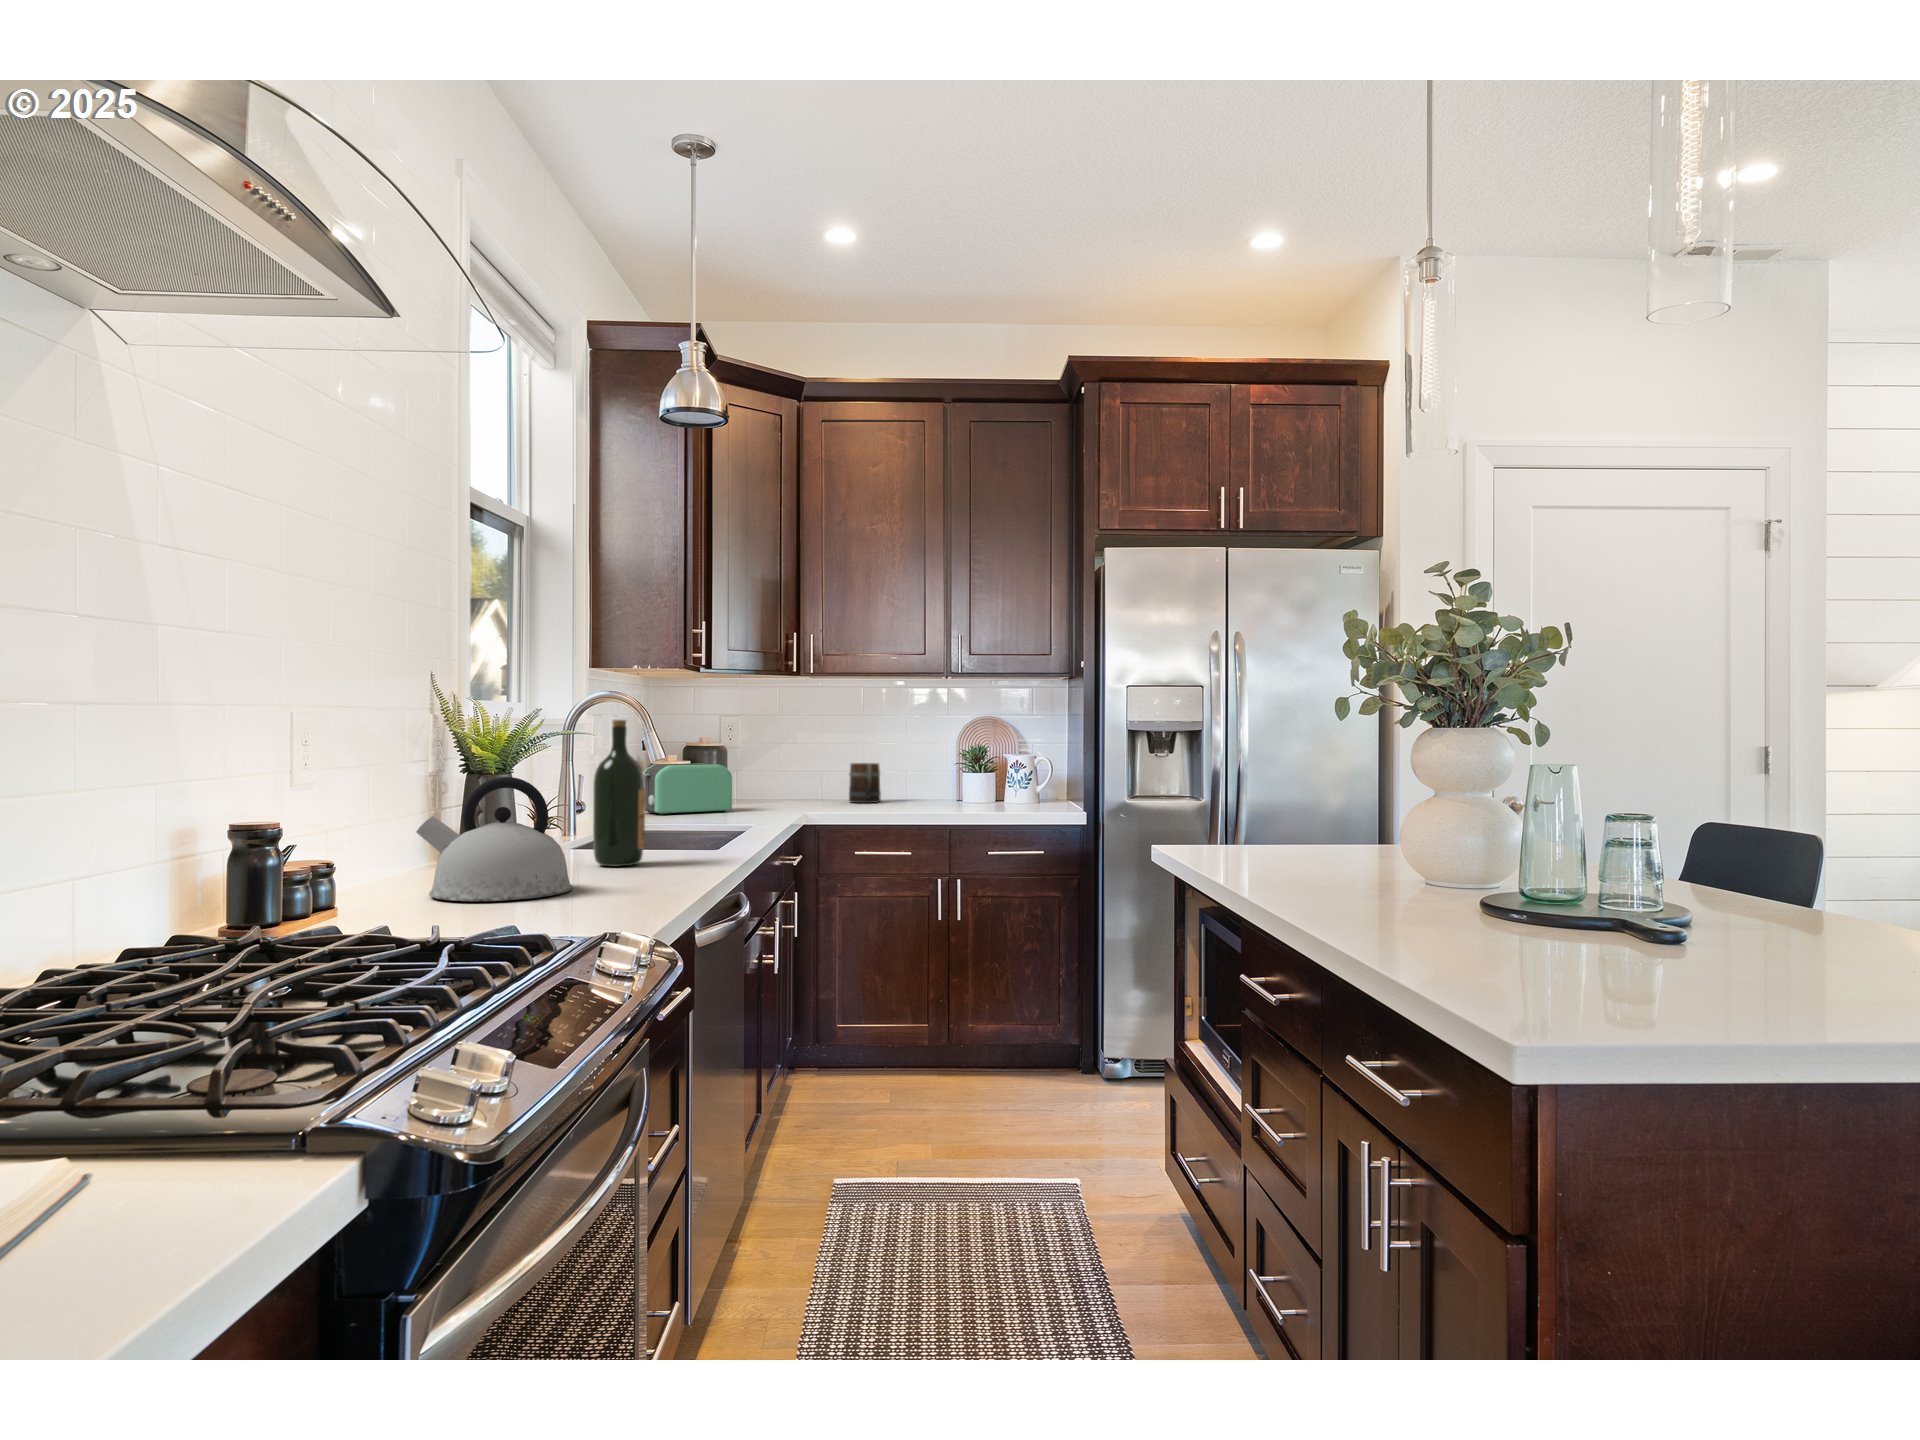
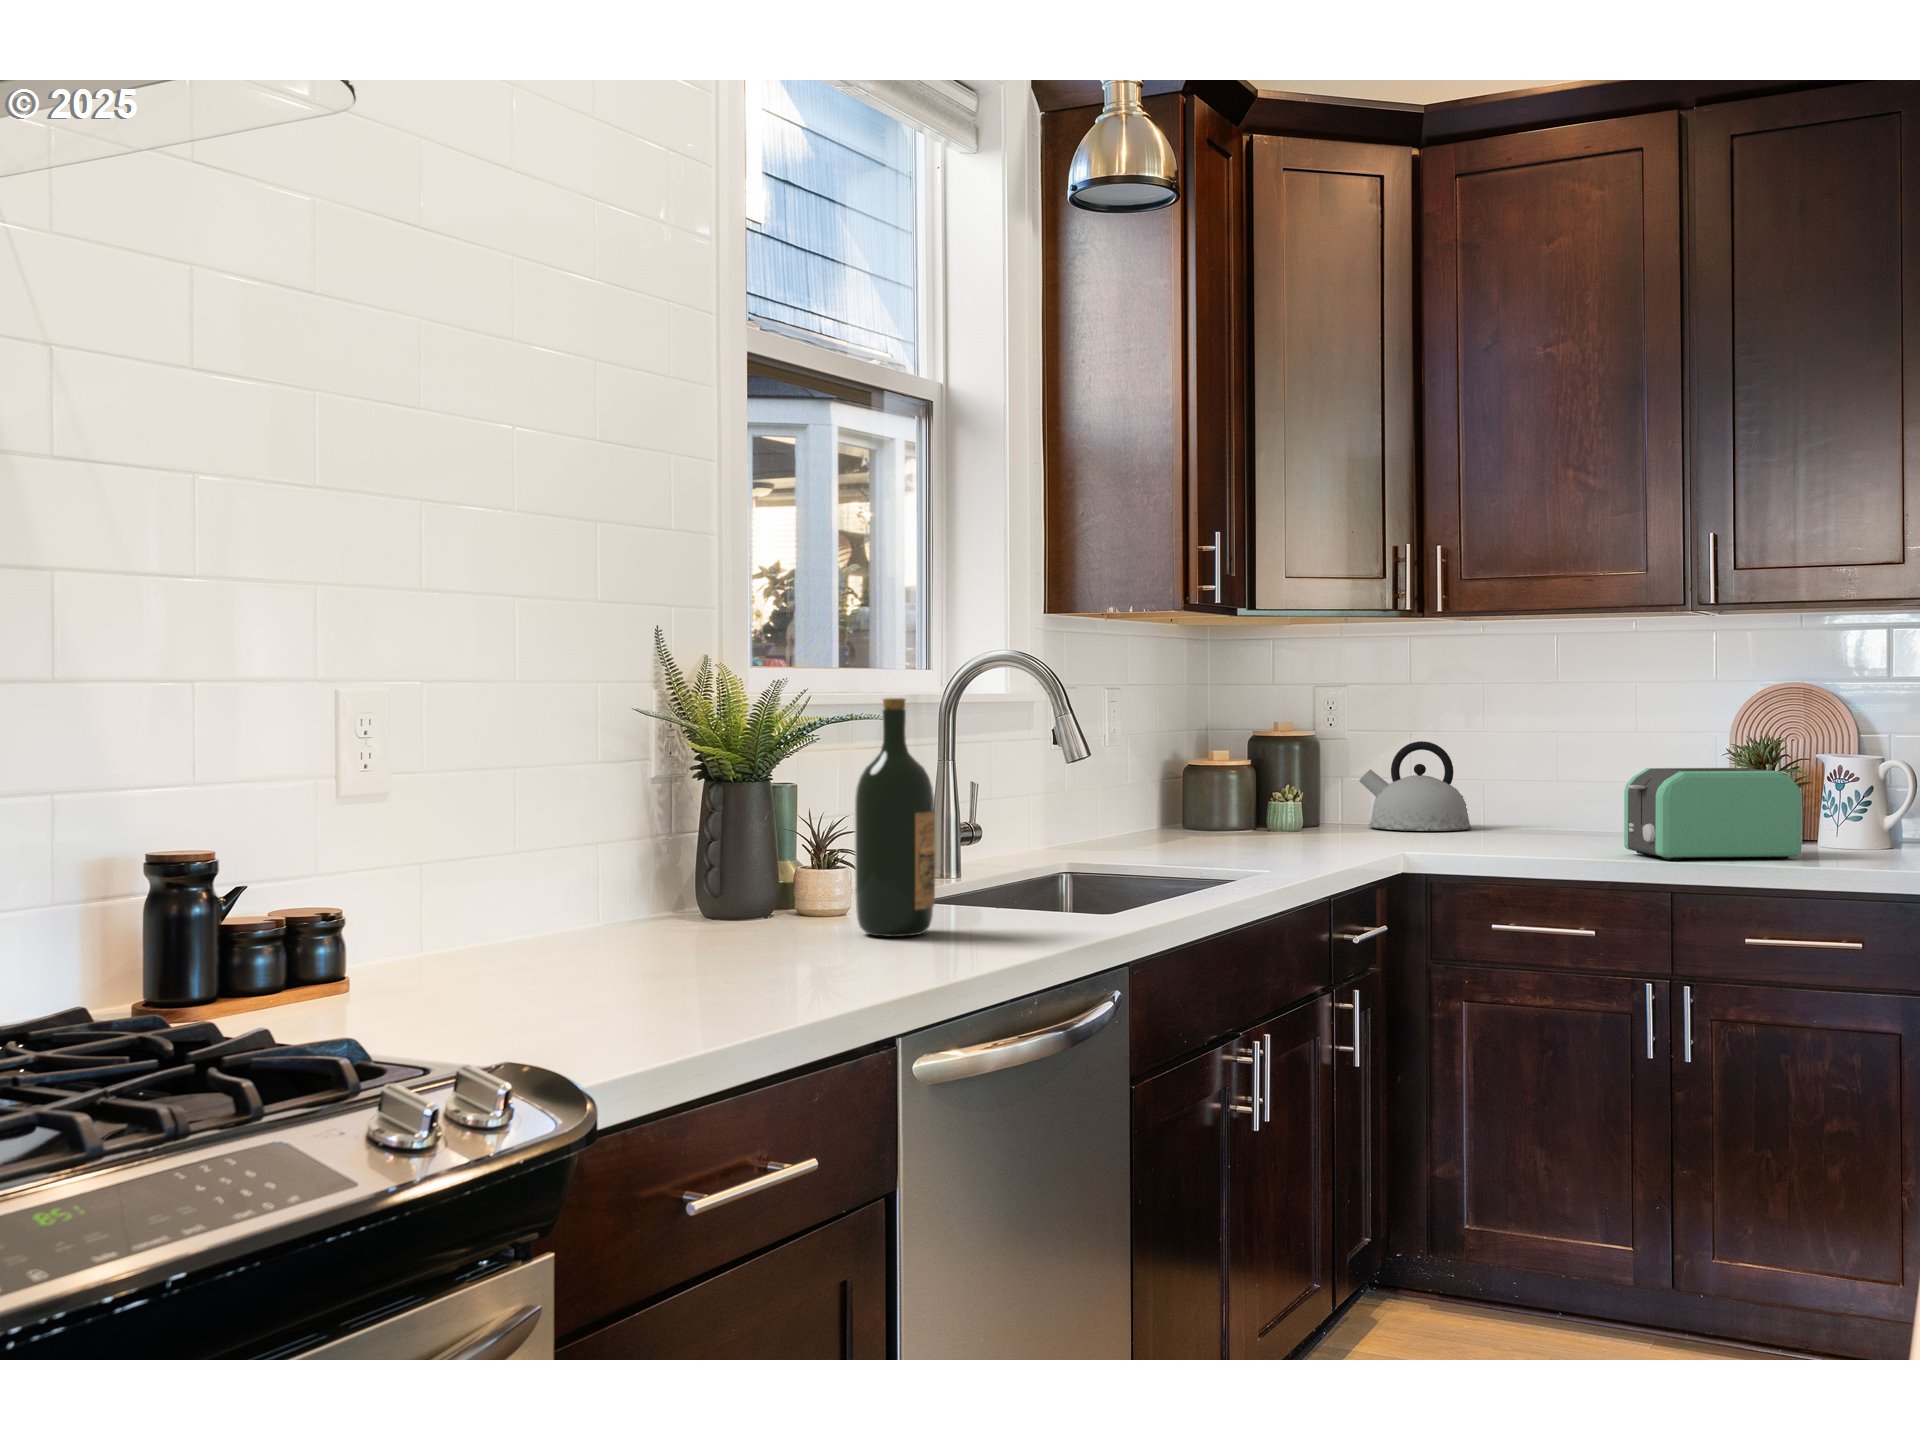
toaster: present [643,763,732,815] -> present [1624,768,1802,860]
mug: present [849,763,881,803] -> none [1518,766,1578,837]
kettle: present [416,777,572,901] -> present [1359,741,1472,831]

